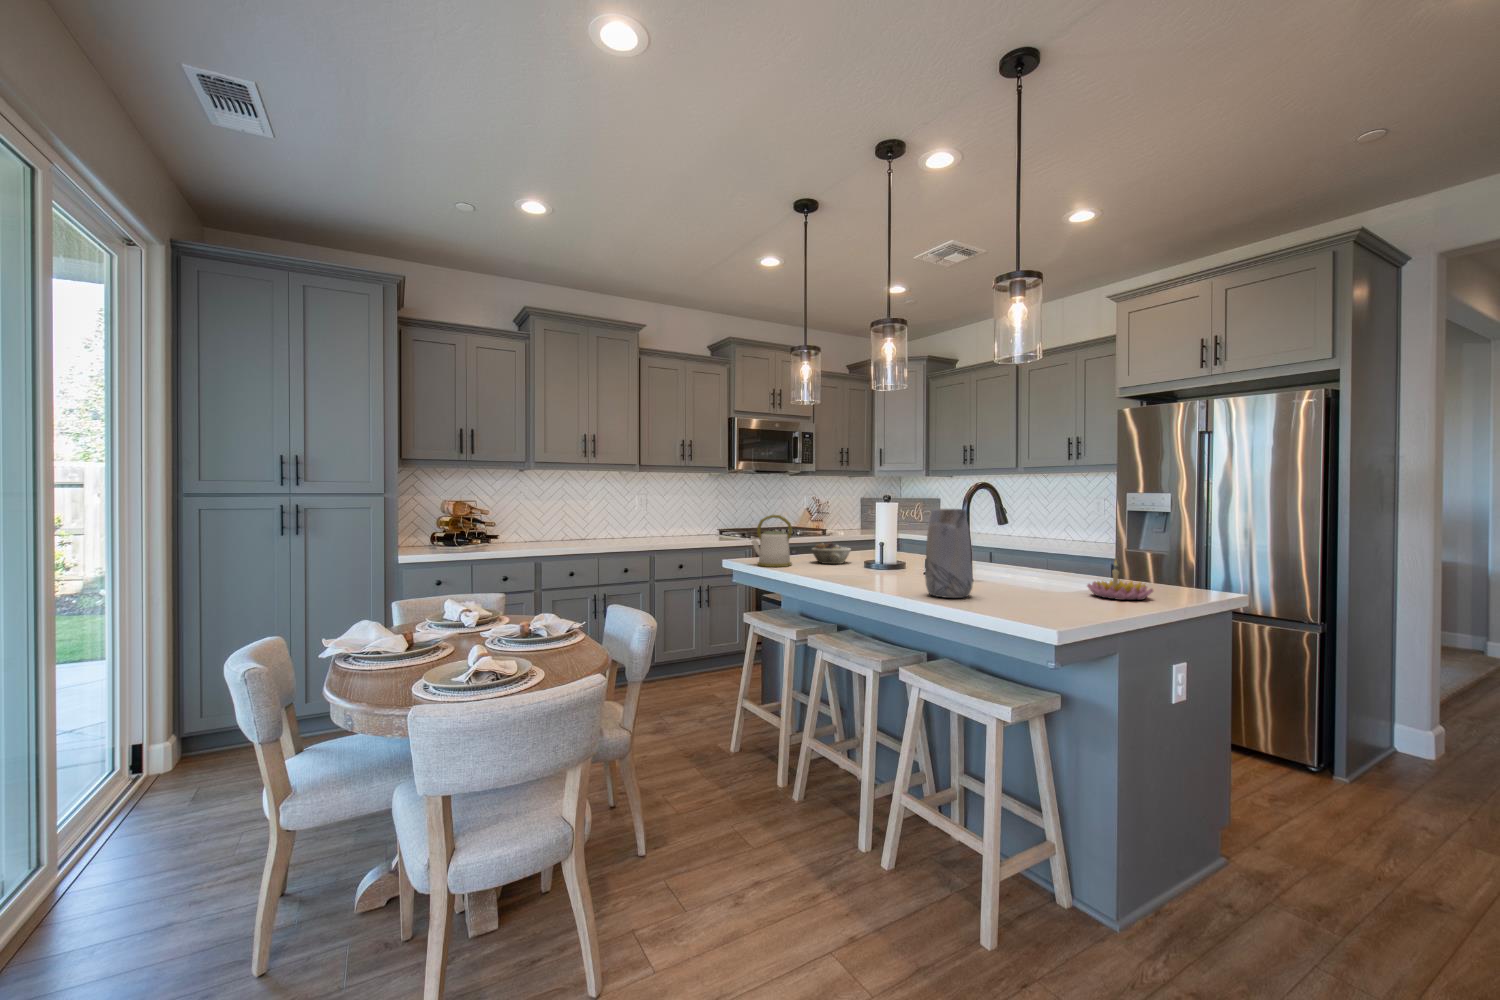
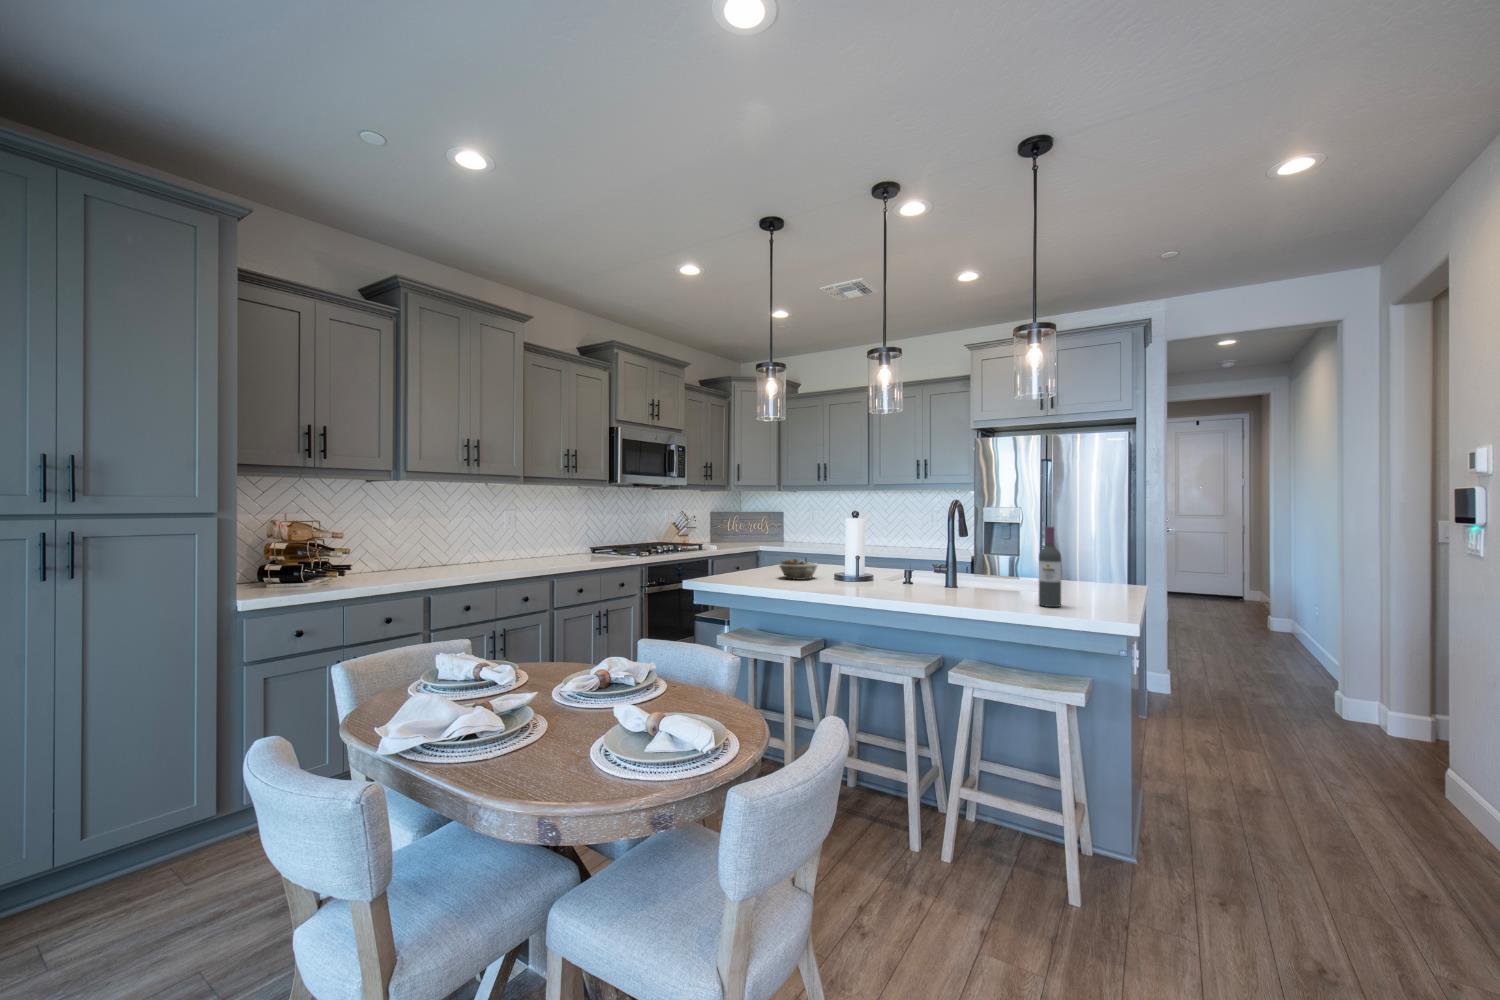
vase: present [925,509,973,598] -> none [968,526,1010,605]
wine bottle: none [1000,510,1026,604] -> present [1039,527,1061,607]
kettle: present [751,515,792,567] -> none [732,532,774,586]
candle holder: present [1087,560,1153,600] -> none [1071,564,1124,597]

